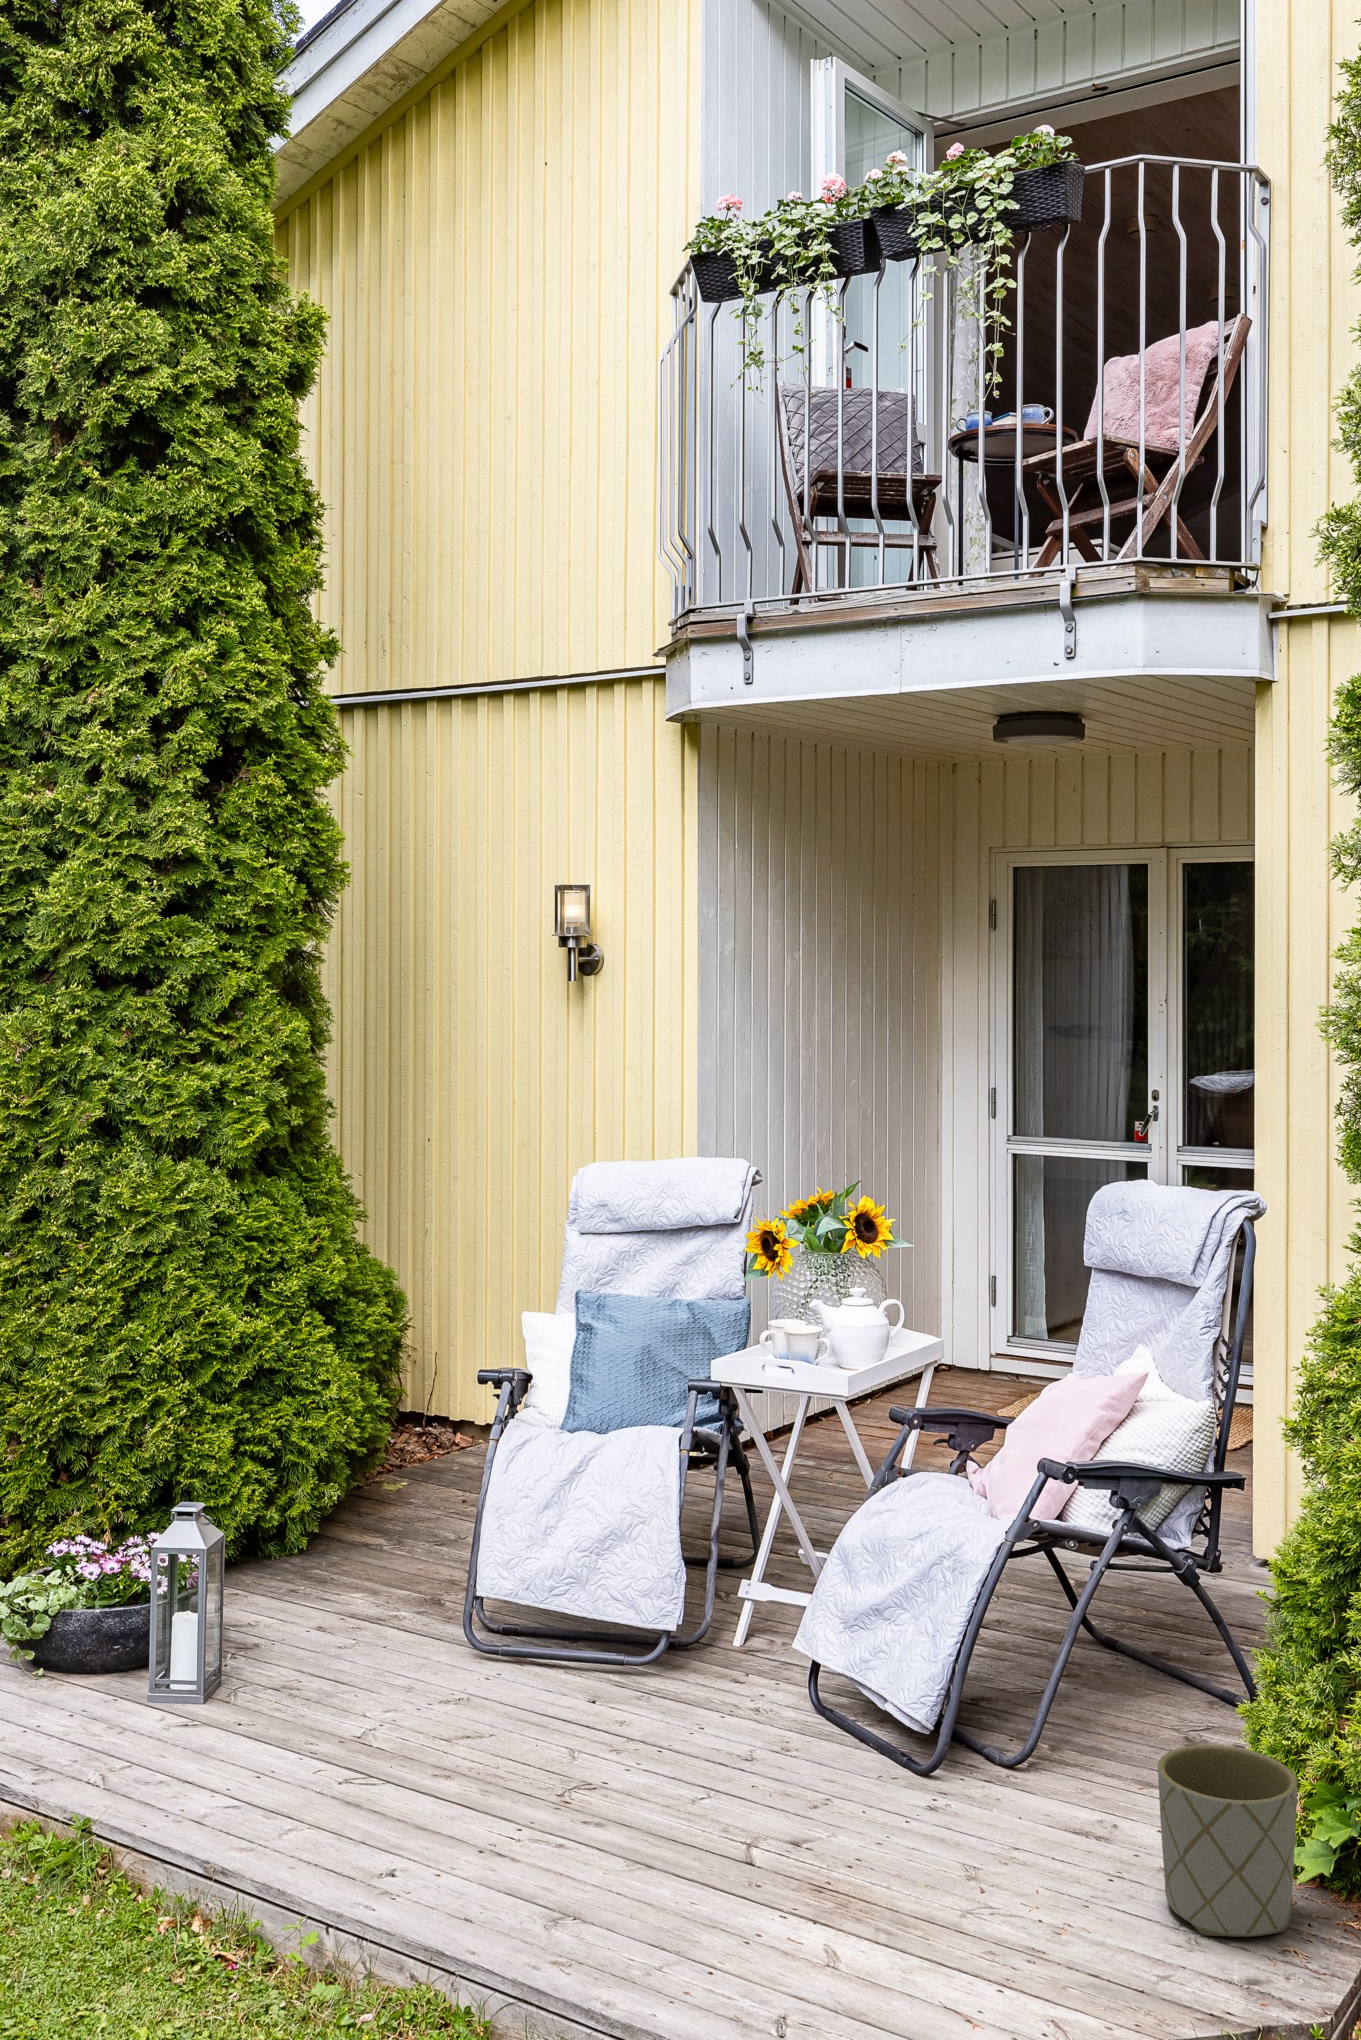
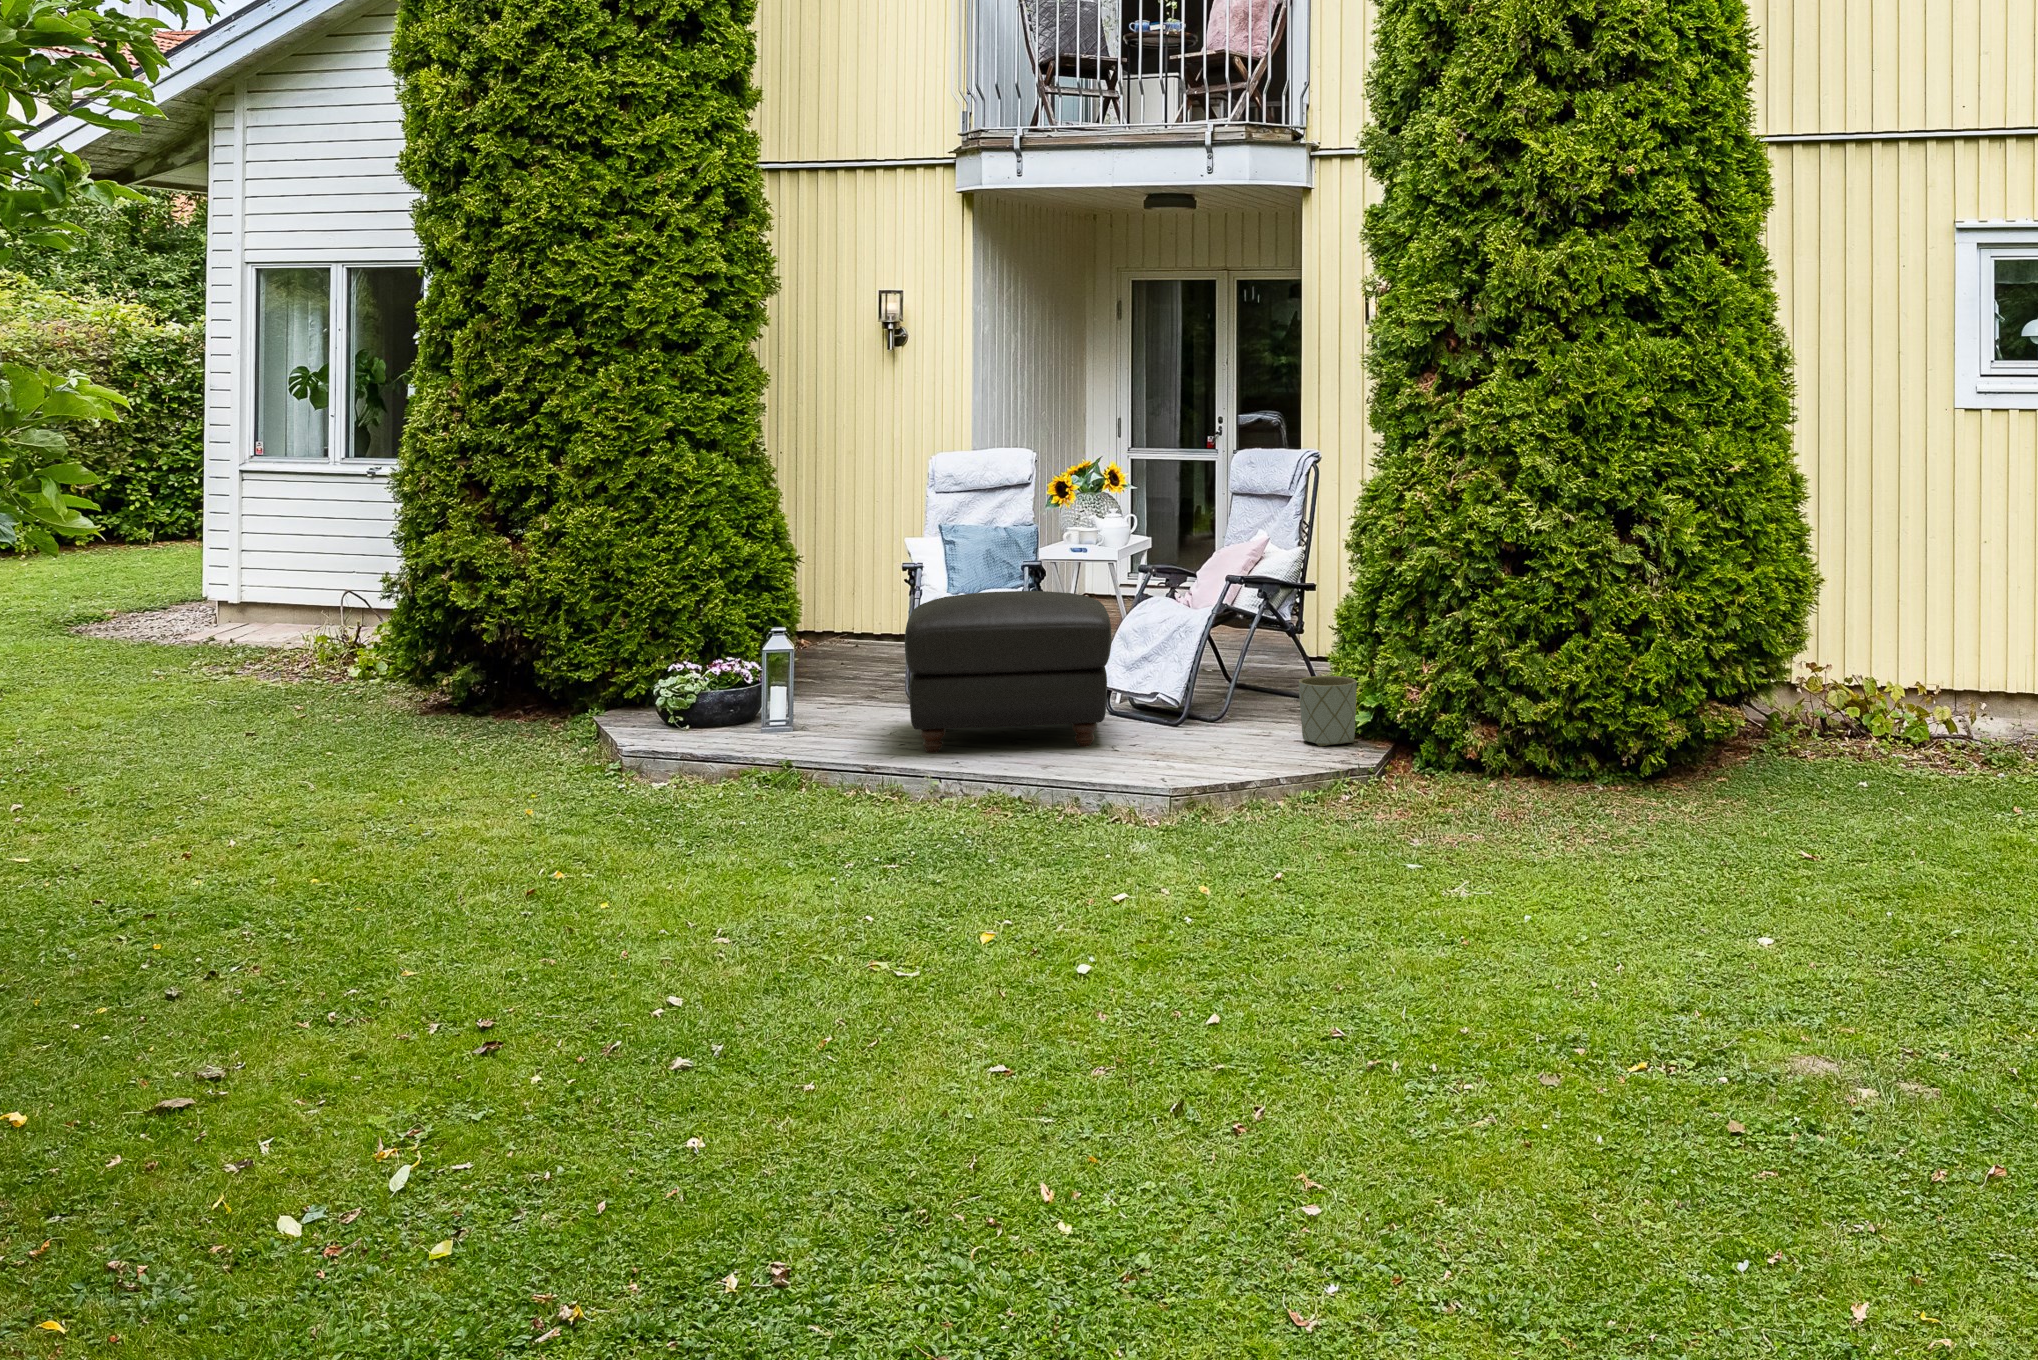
ottoman: none [338,1467,788,1835] -> present [905,591,1111,753]

